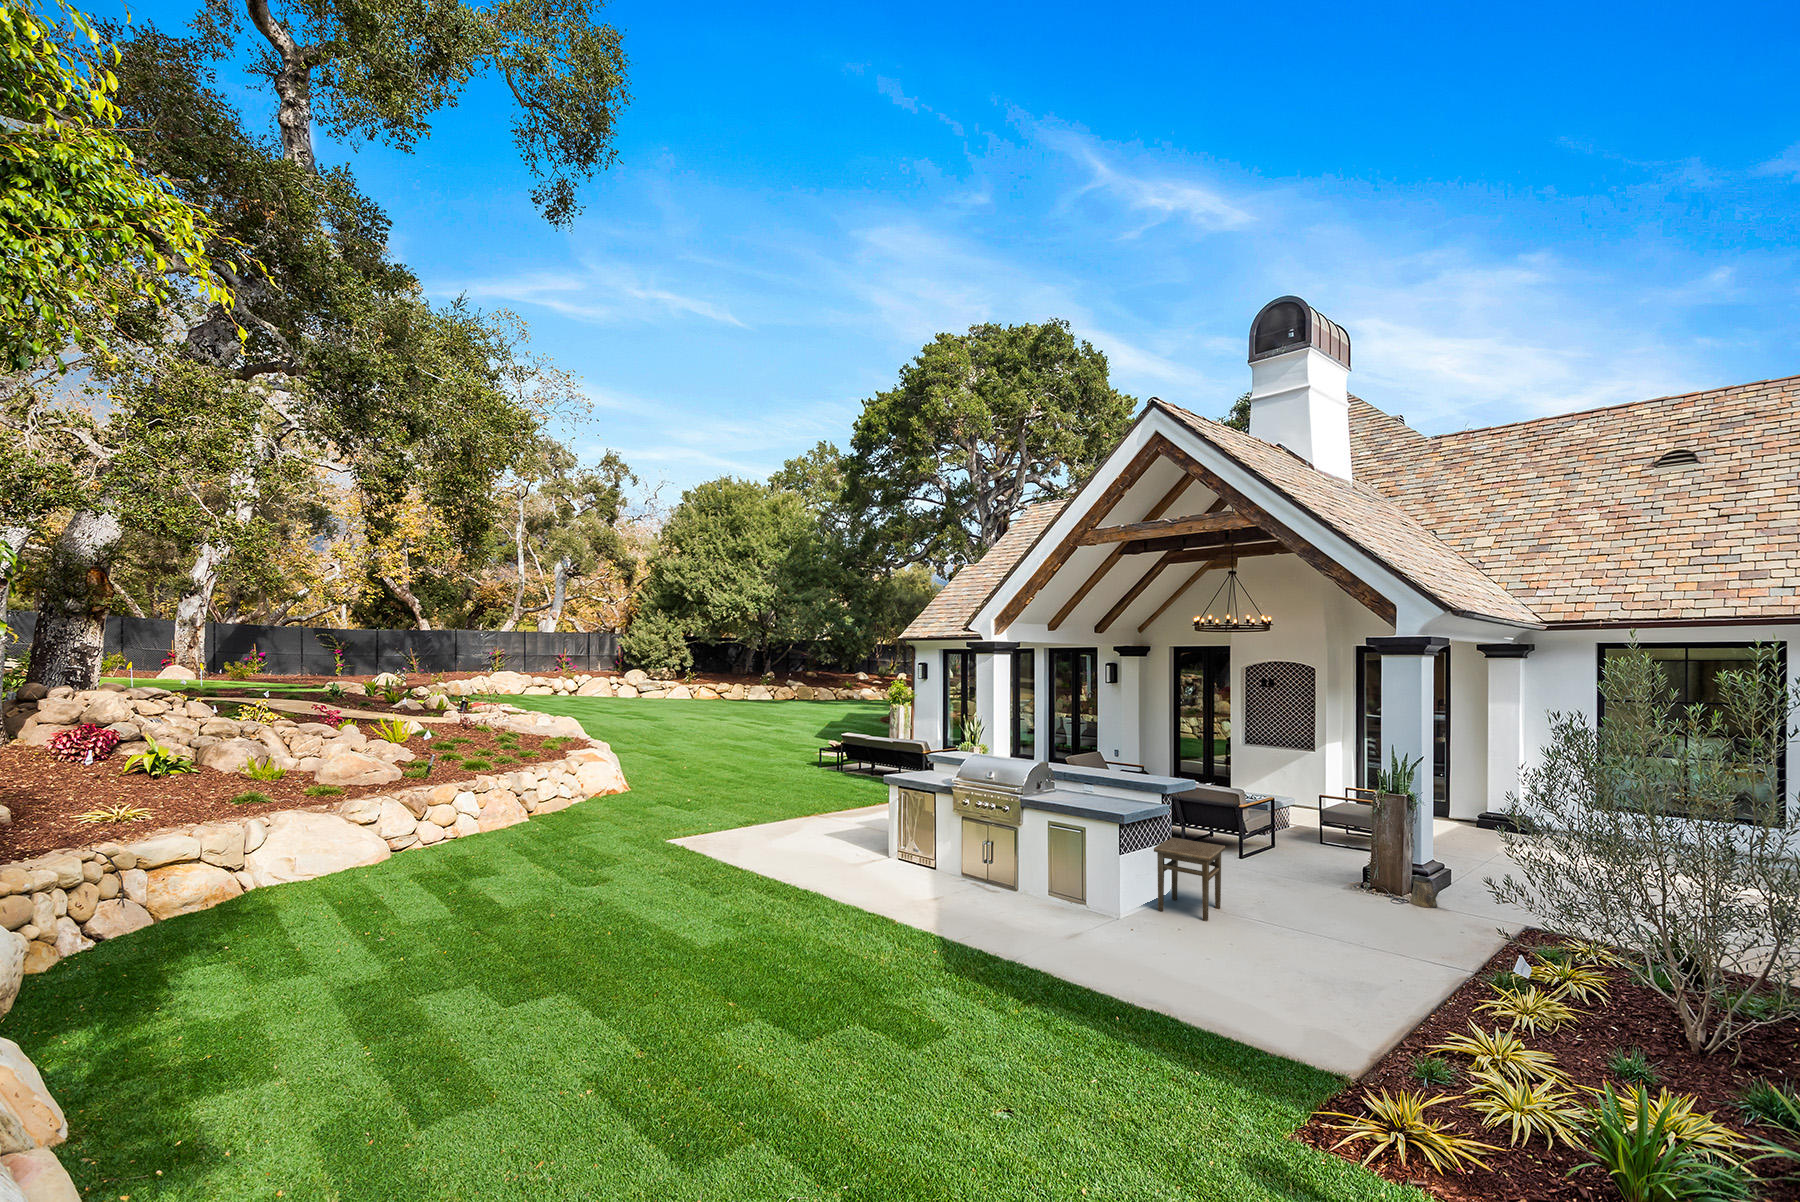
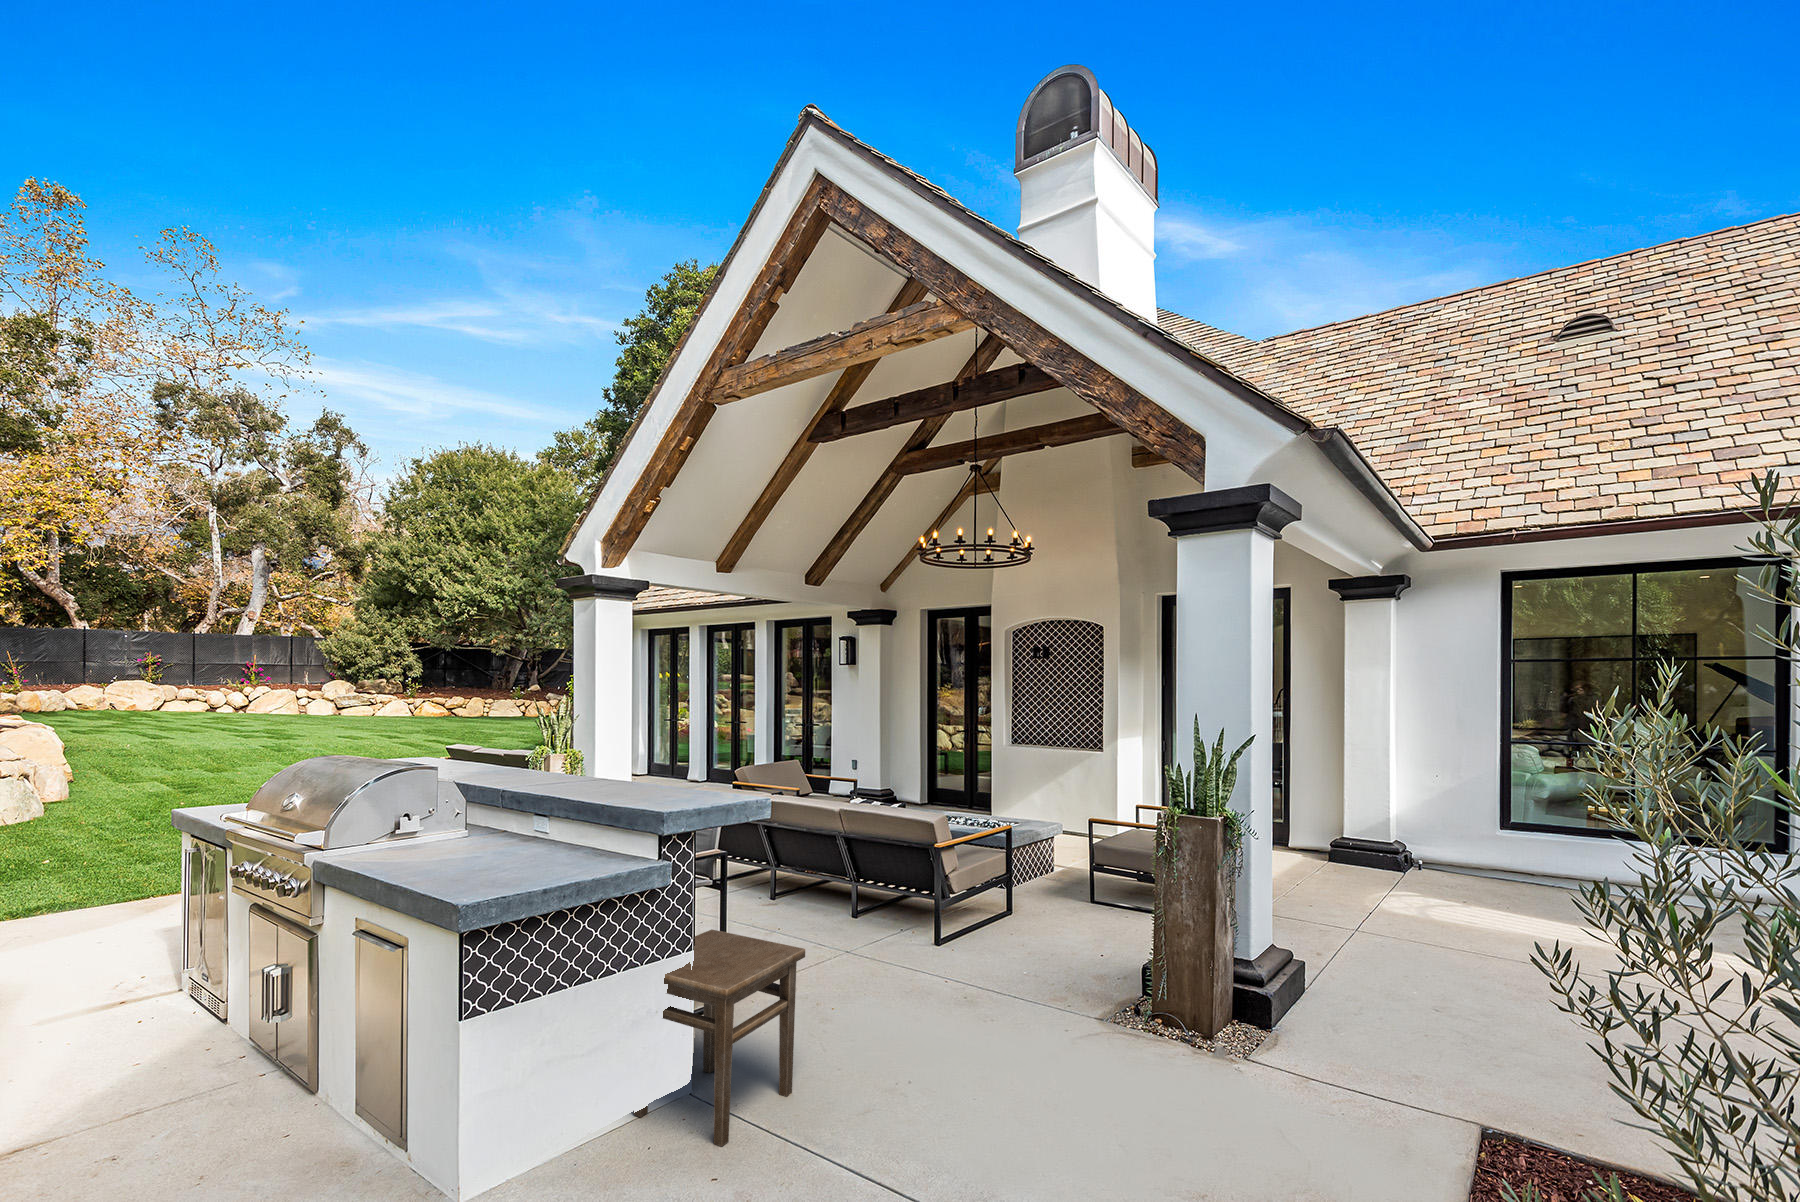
watering can: present [1410,875,1444,908] -> none [1203,982,1263,1056]

